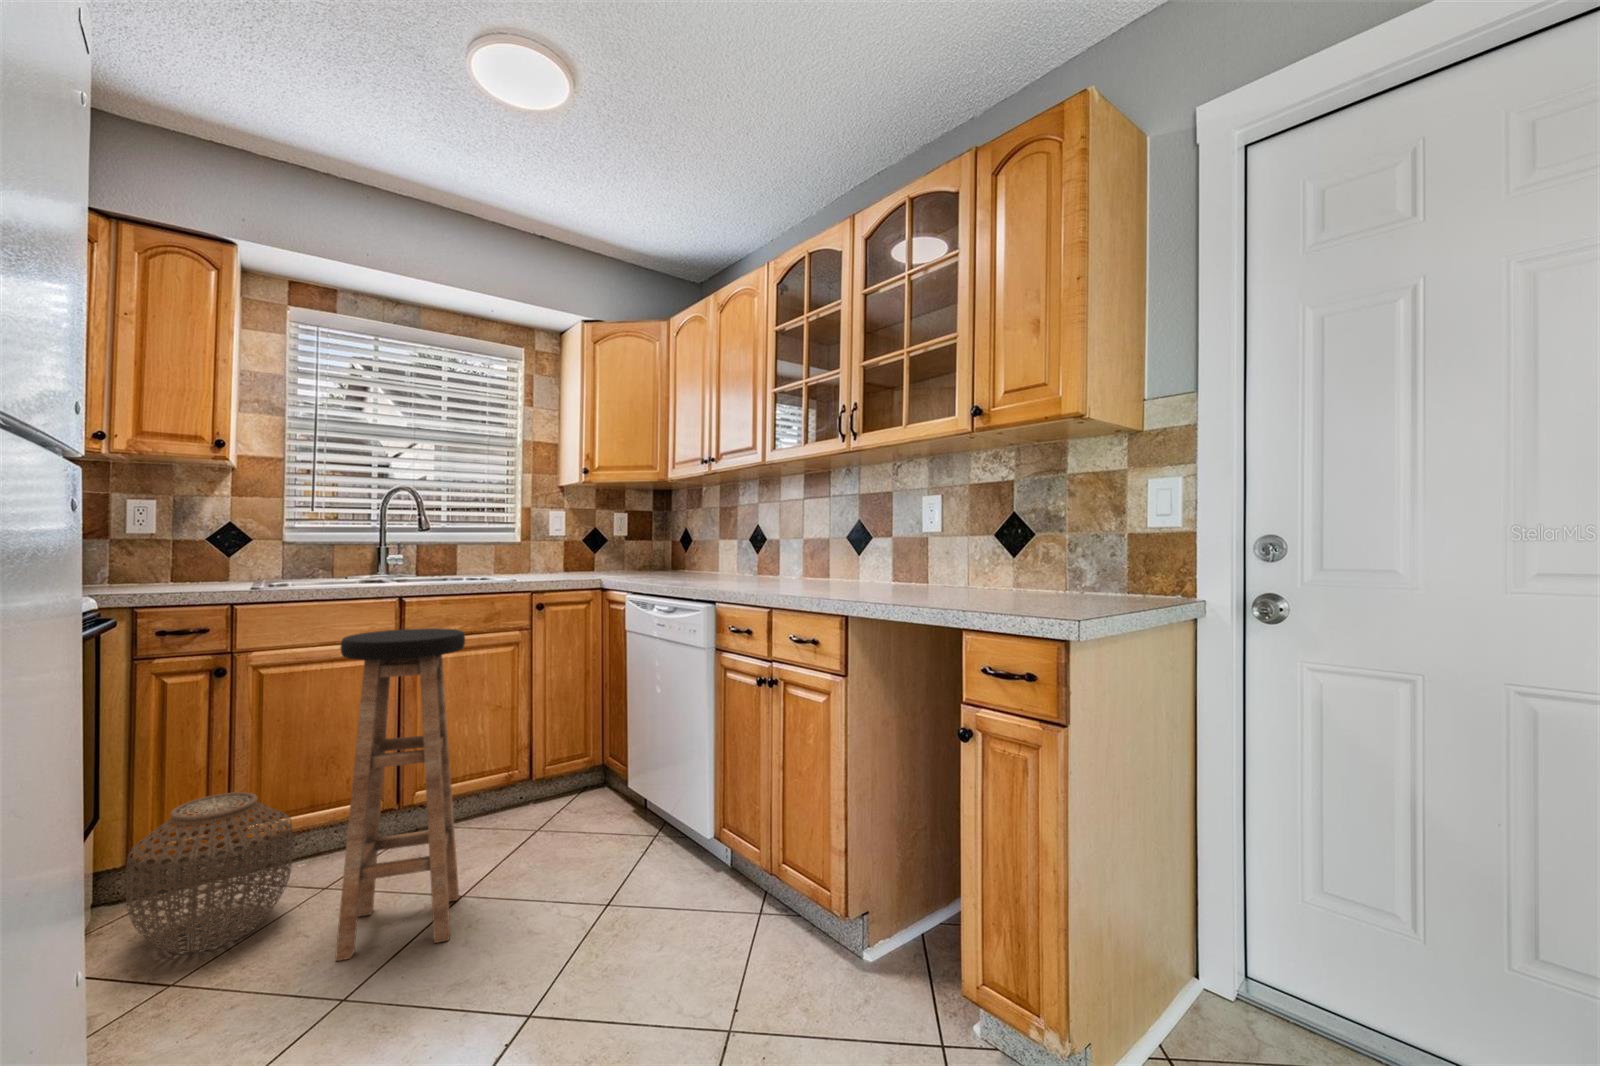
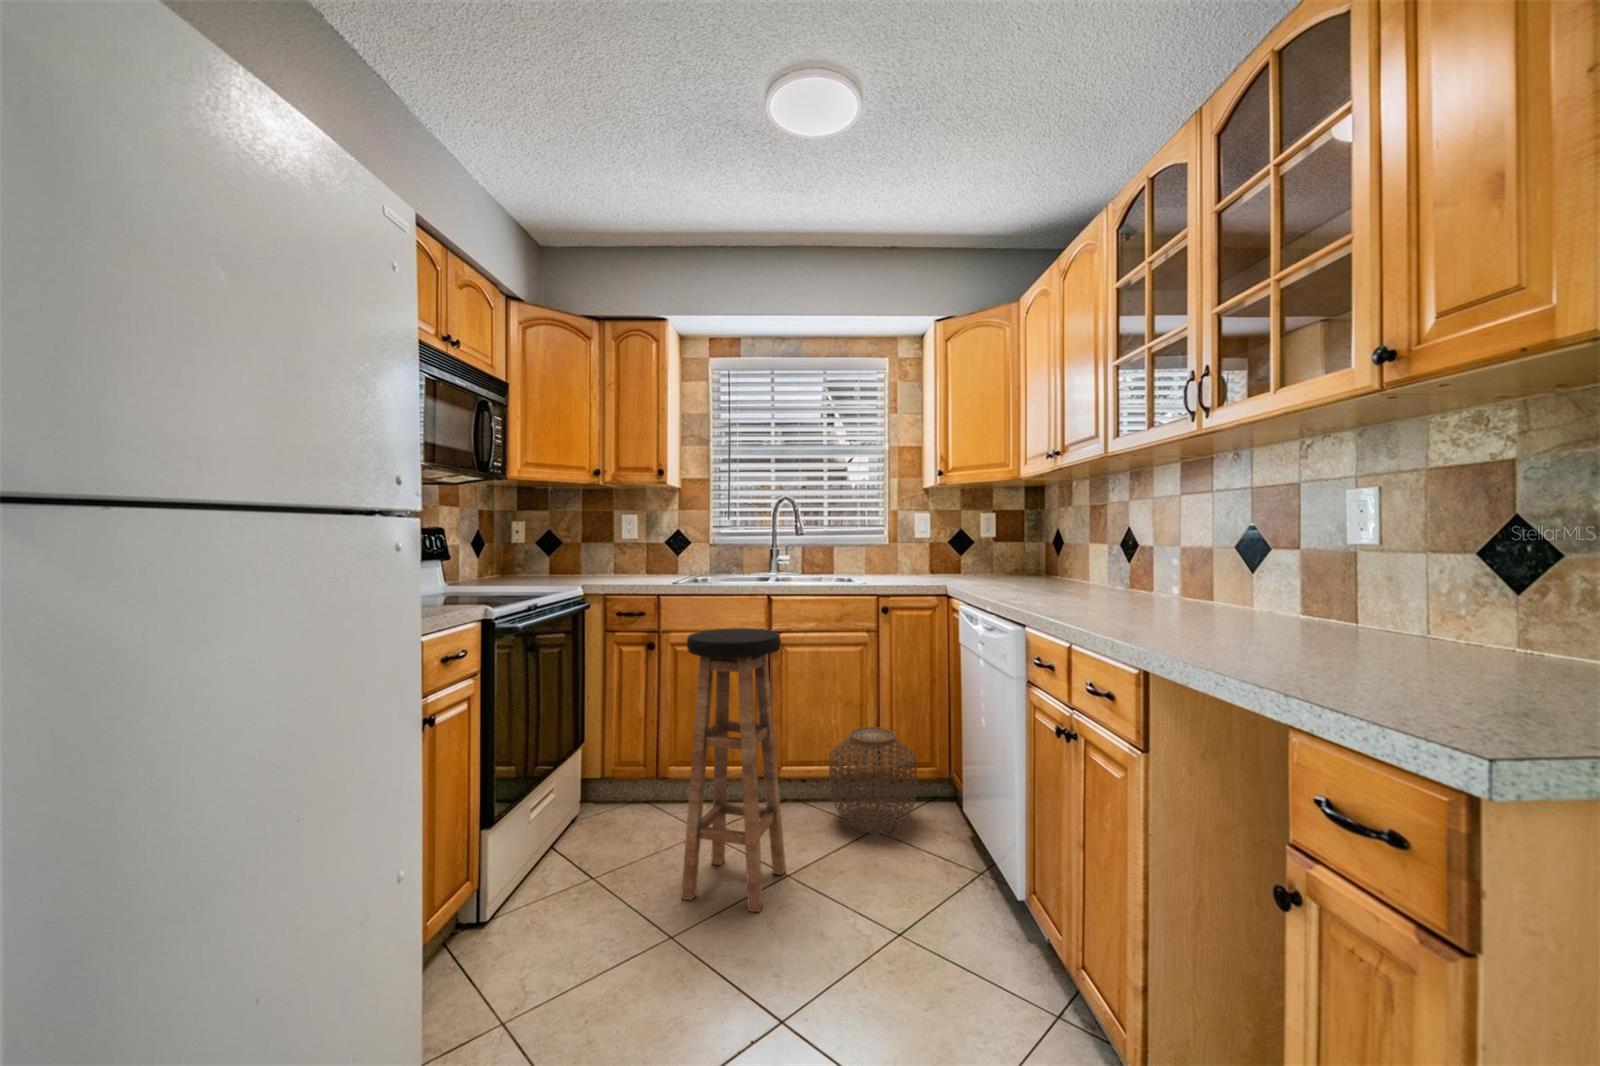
woven basket: present [126,792,292,953] -> present [829,727,917,834]

